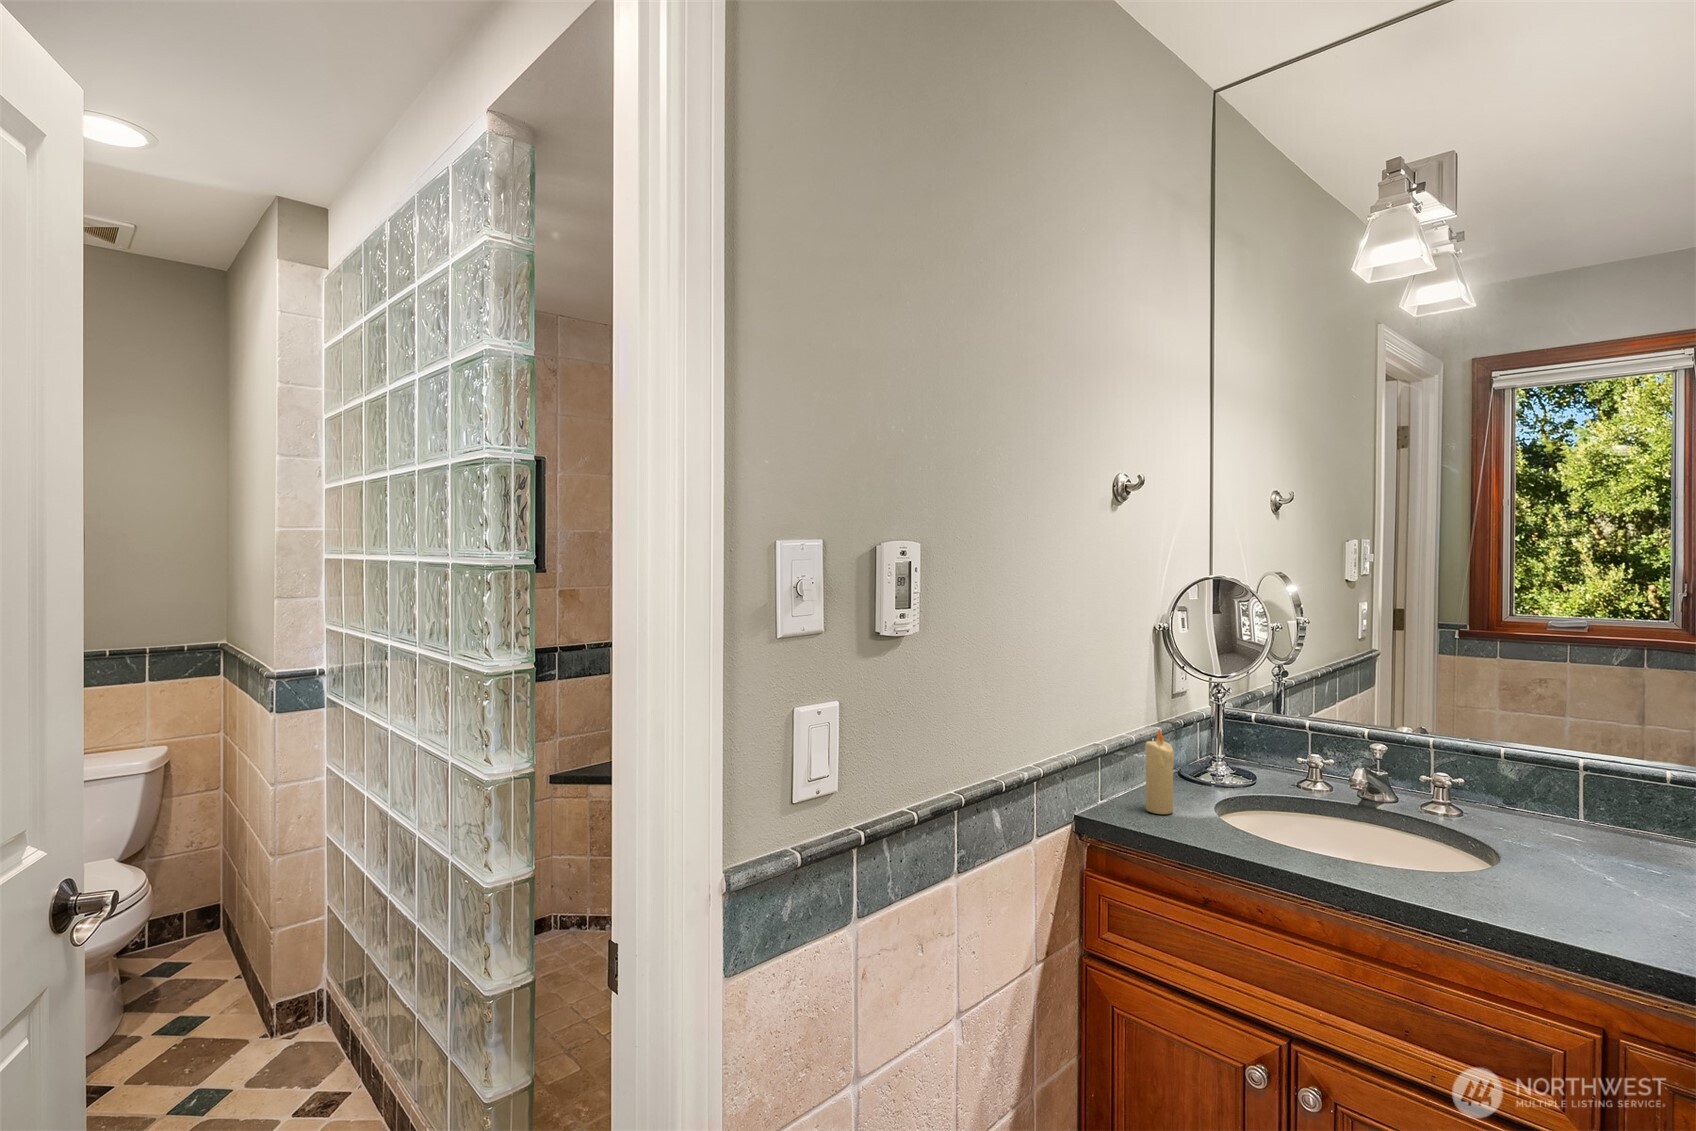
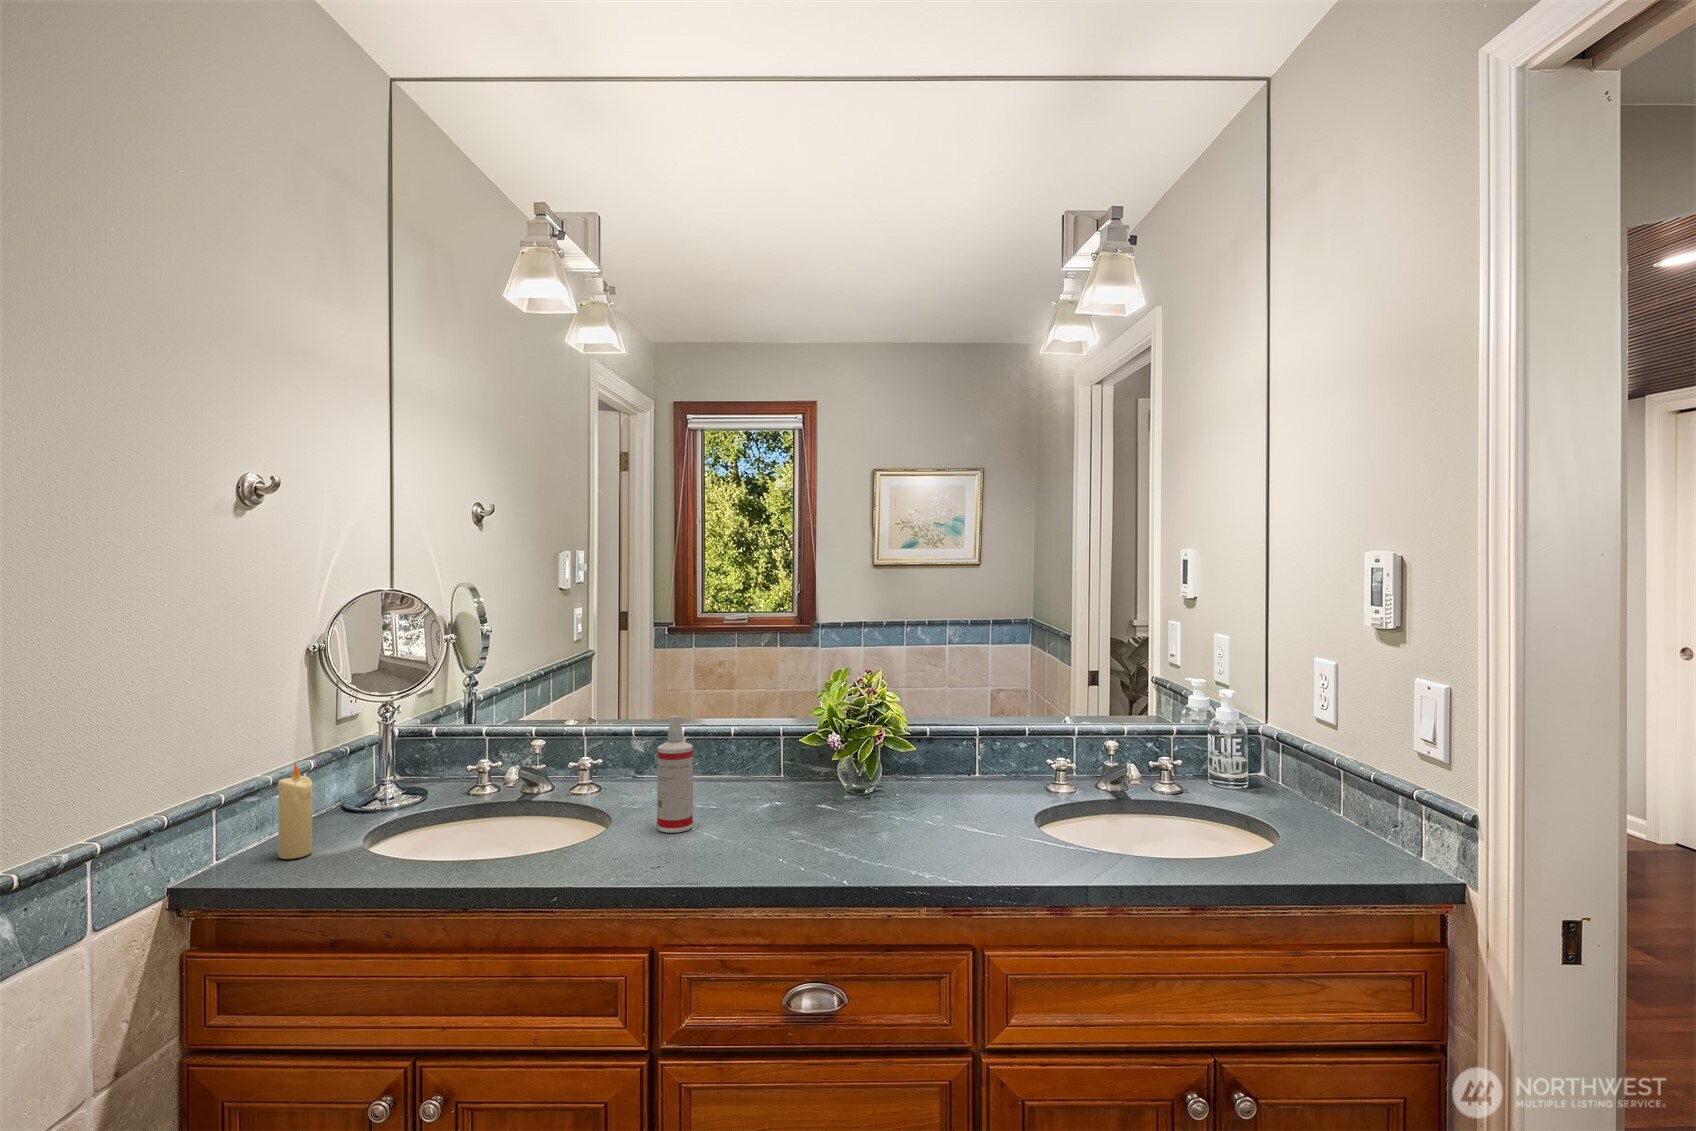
spray bottle: none [1576,735,1636,885] -> present [657,716,693,833]

